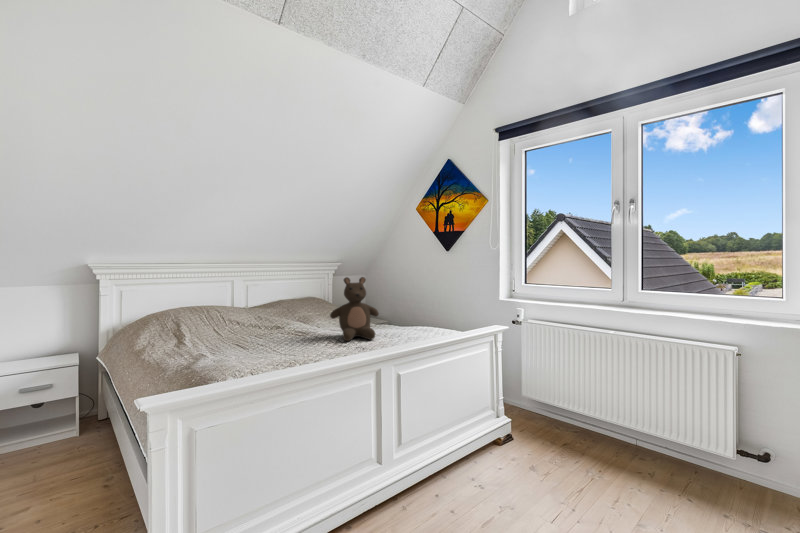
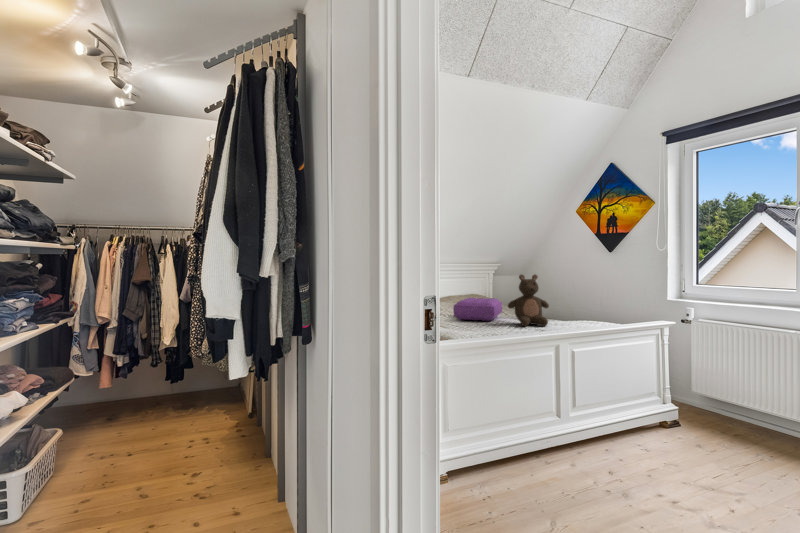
pillow: none [267,303,332,333] -> present [453,298,502,321]

